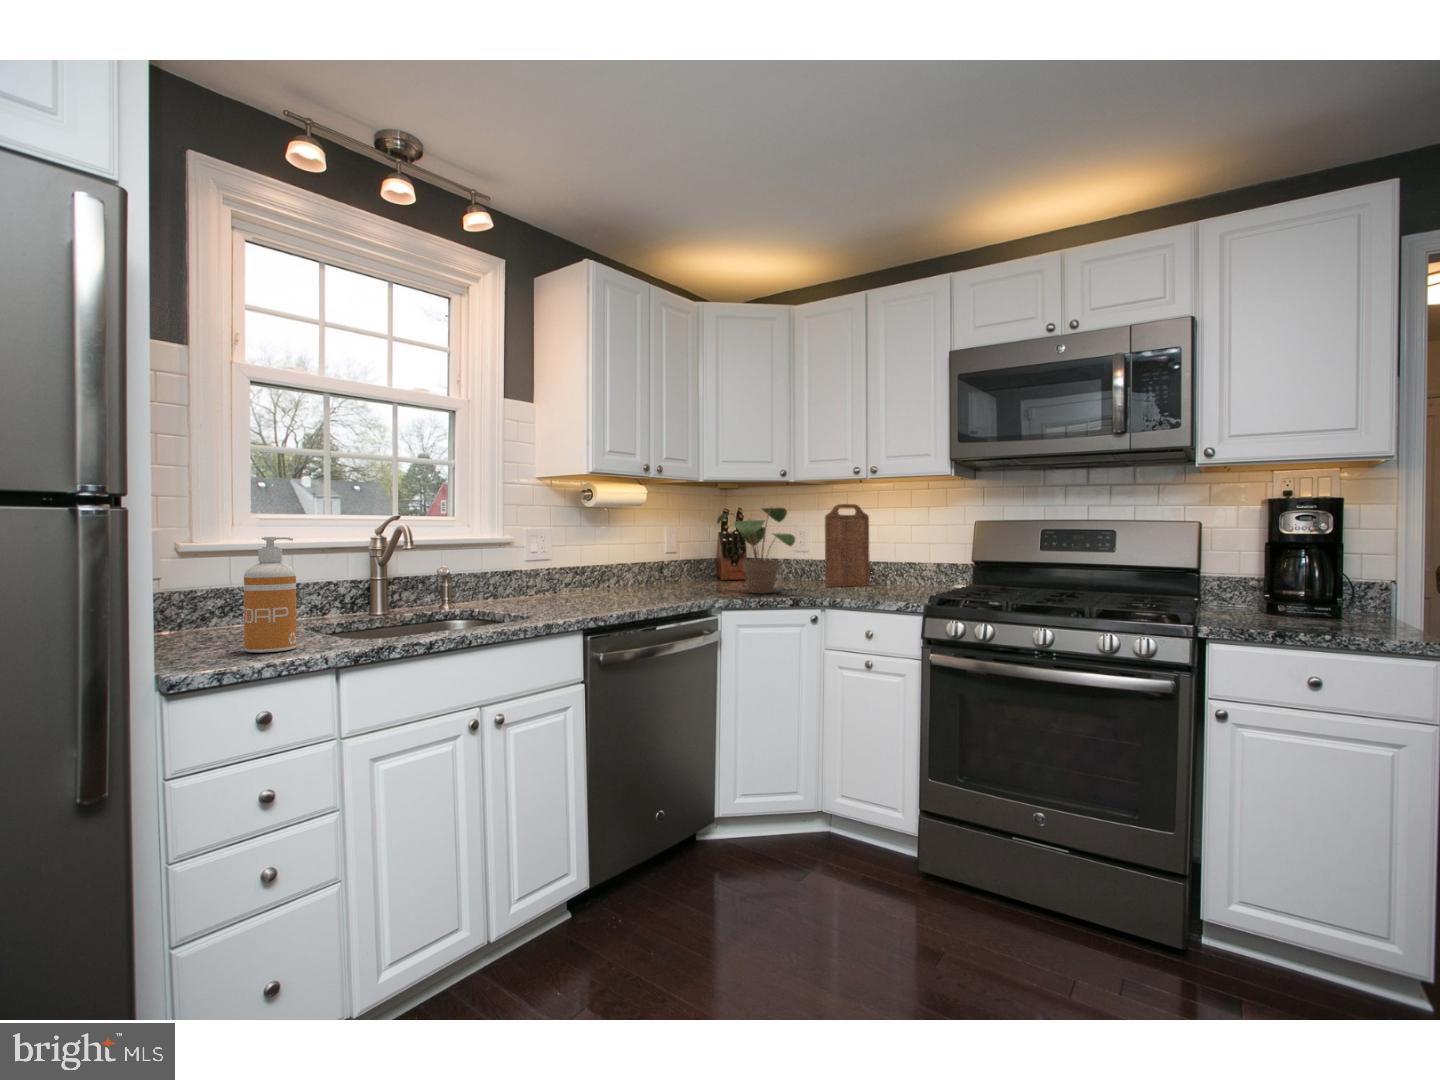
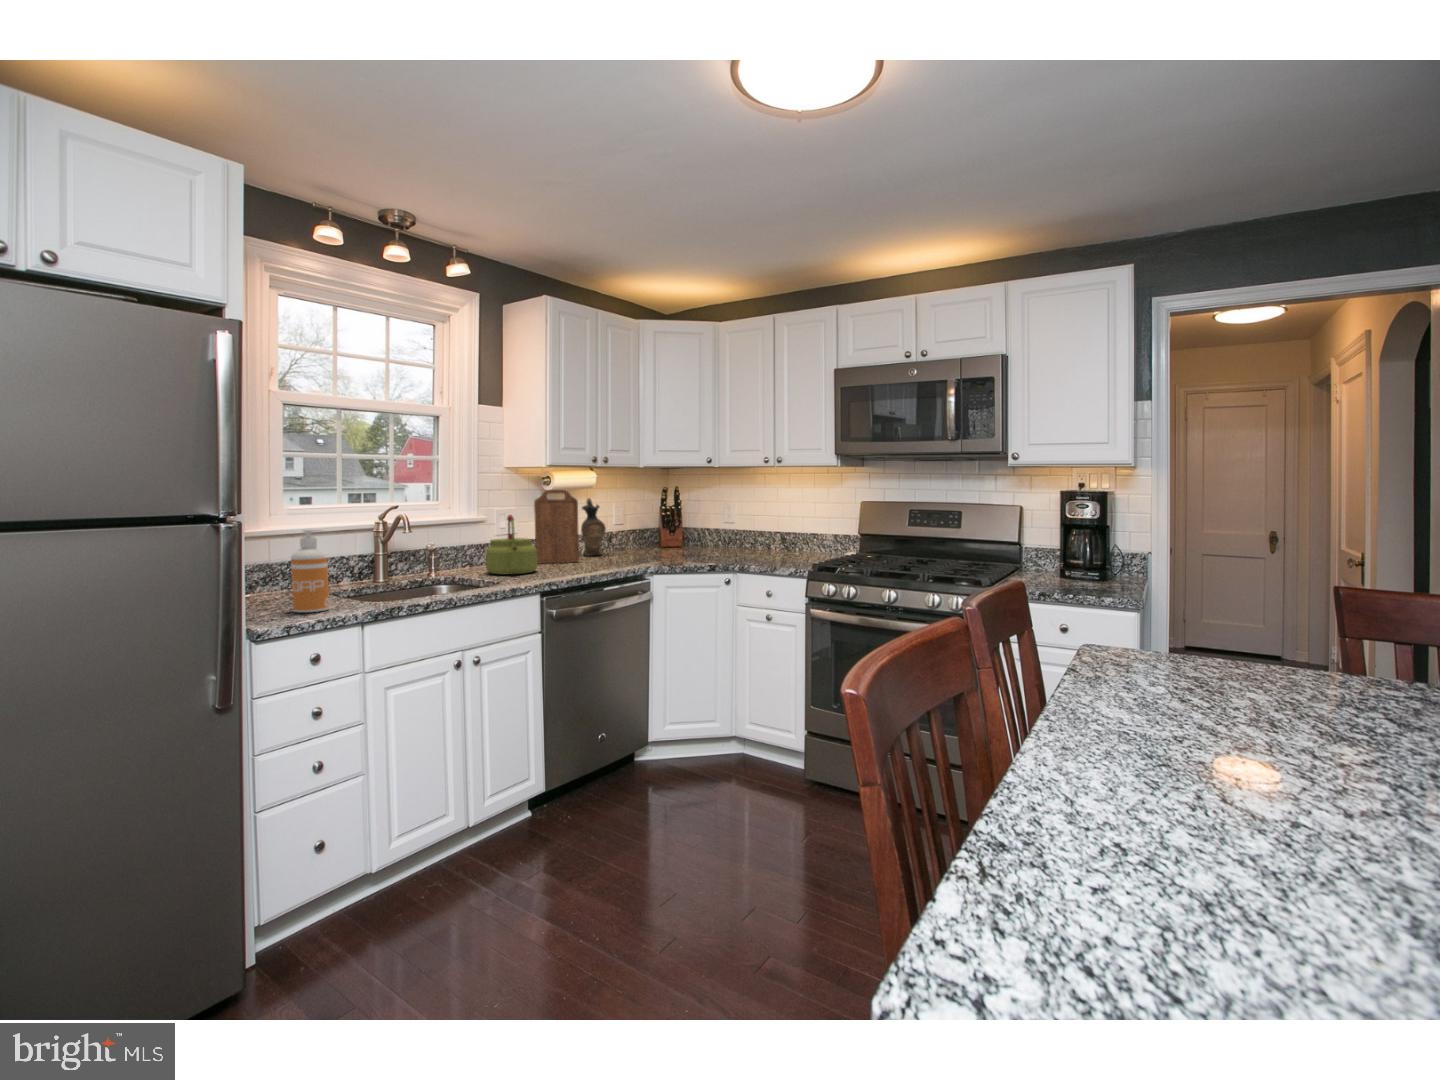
cutting board: present [825,504,870,587] -> present [534,490,579,564]
potted plant: present [717,507,795,593] -> none [652,490,713,561]
ceramic pitcher: none [628,518,658,588] -> present [581,498,606,556]
kettle: none [512,532,577,607] -> present [486,515,537,575]

